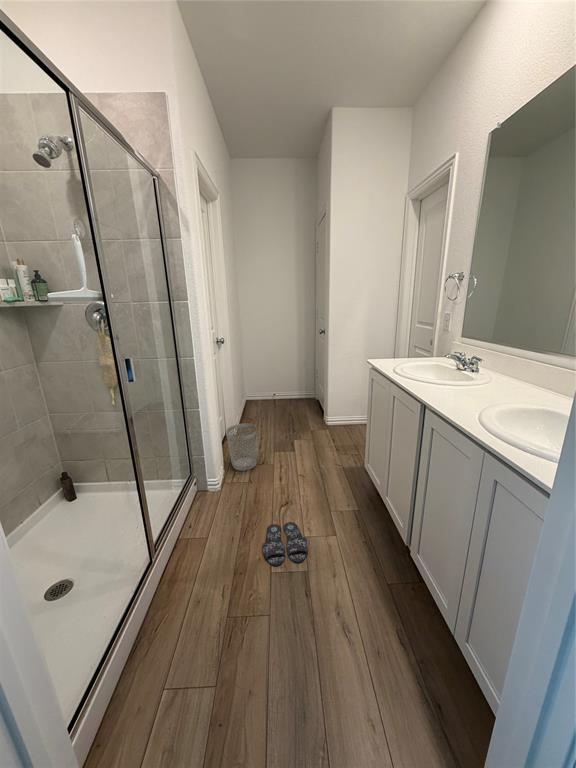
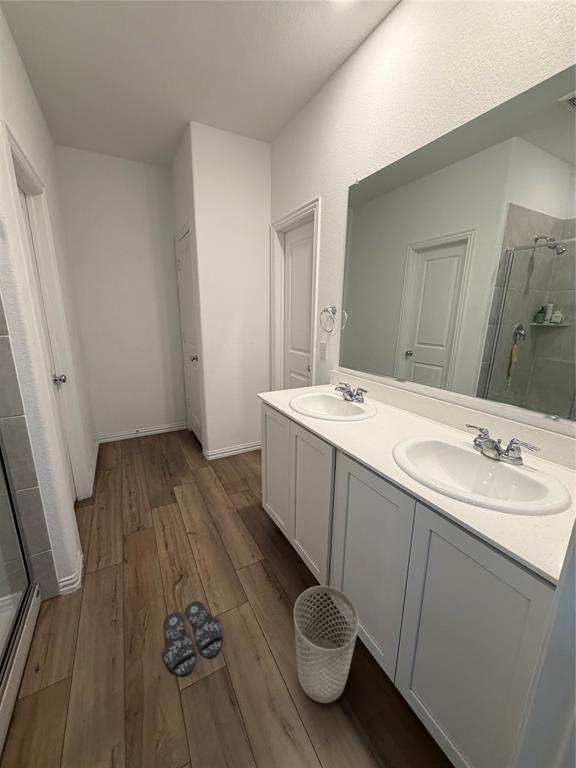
wastebasket: present [226,424,258,471] -> present [294,586,359,703]

